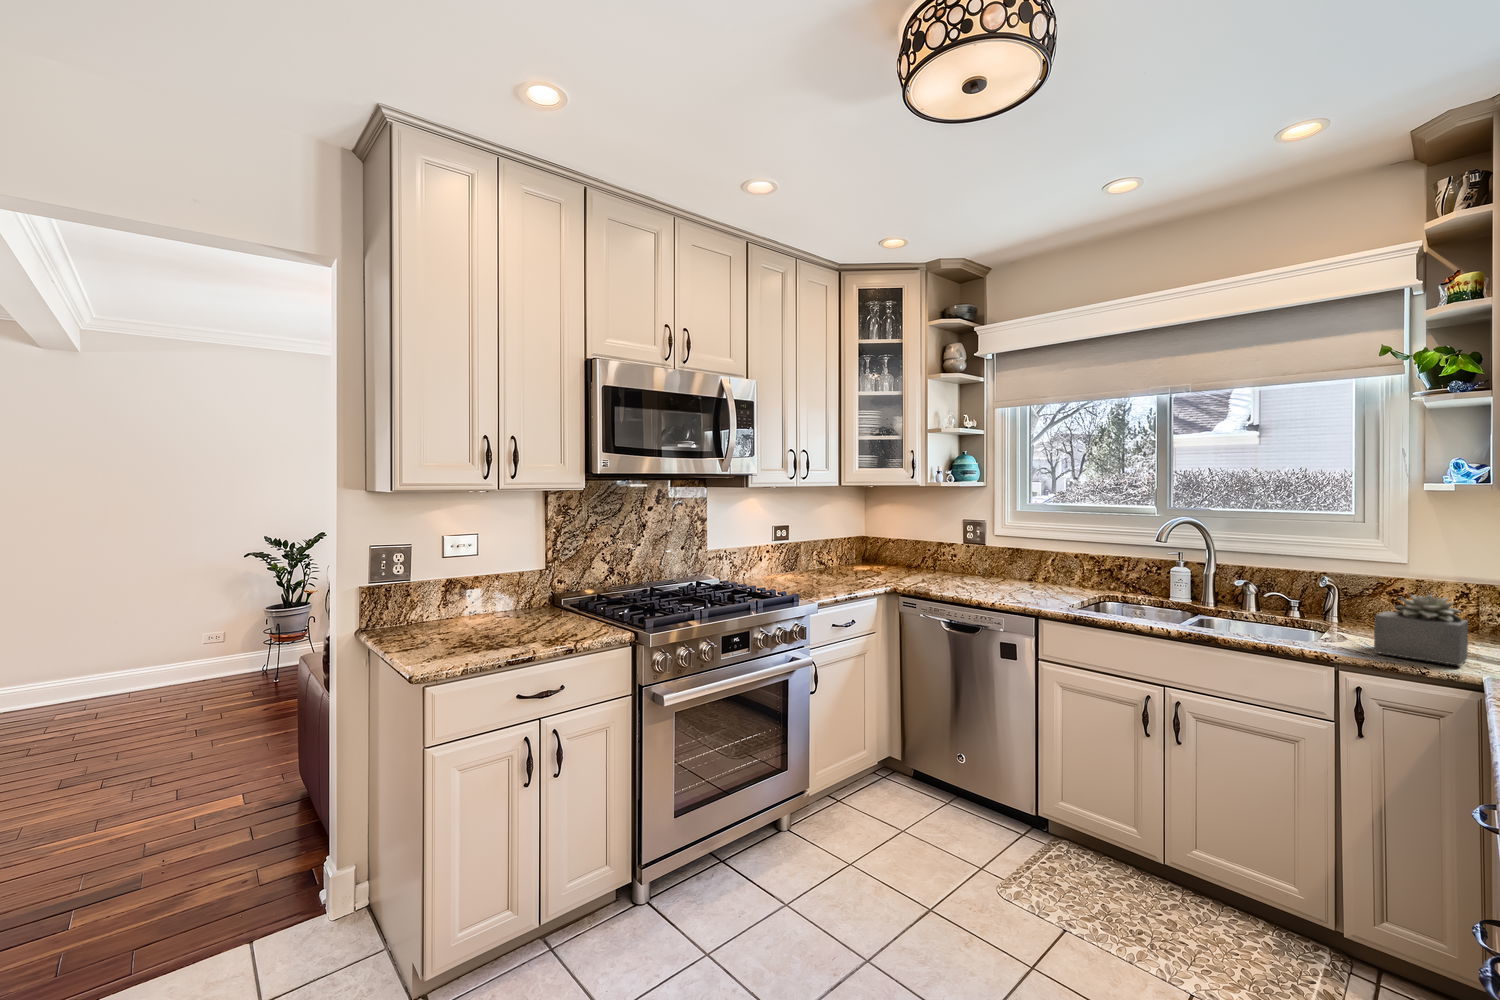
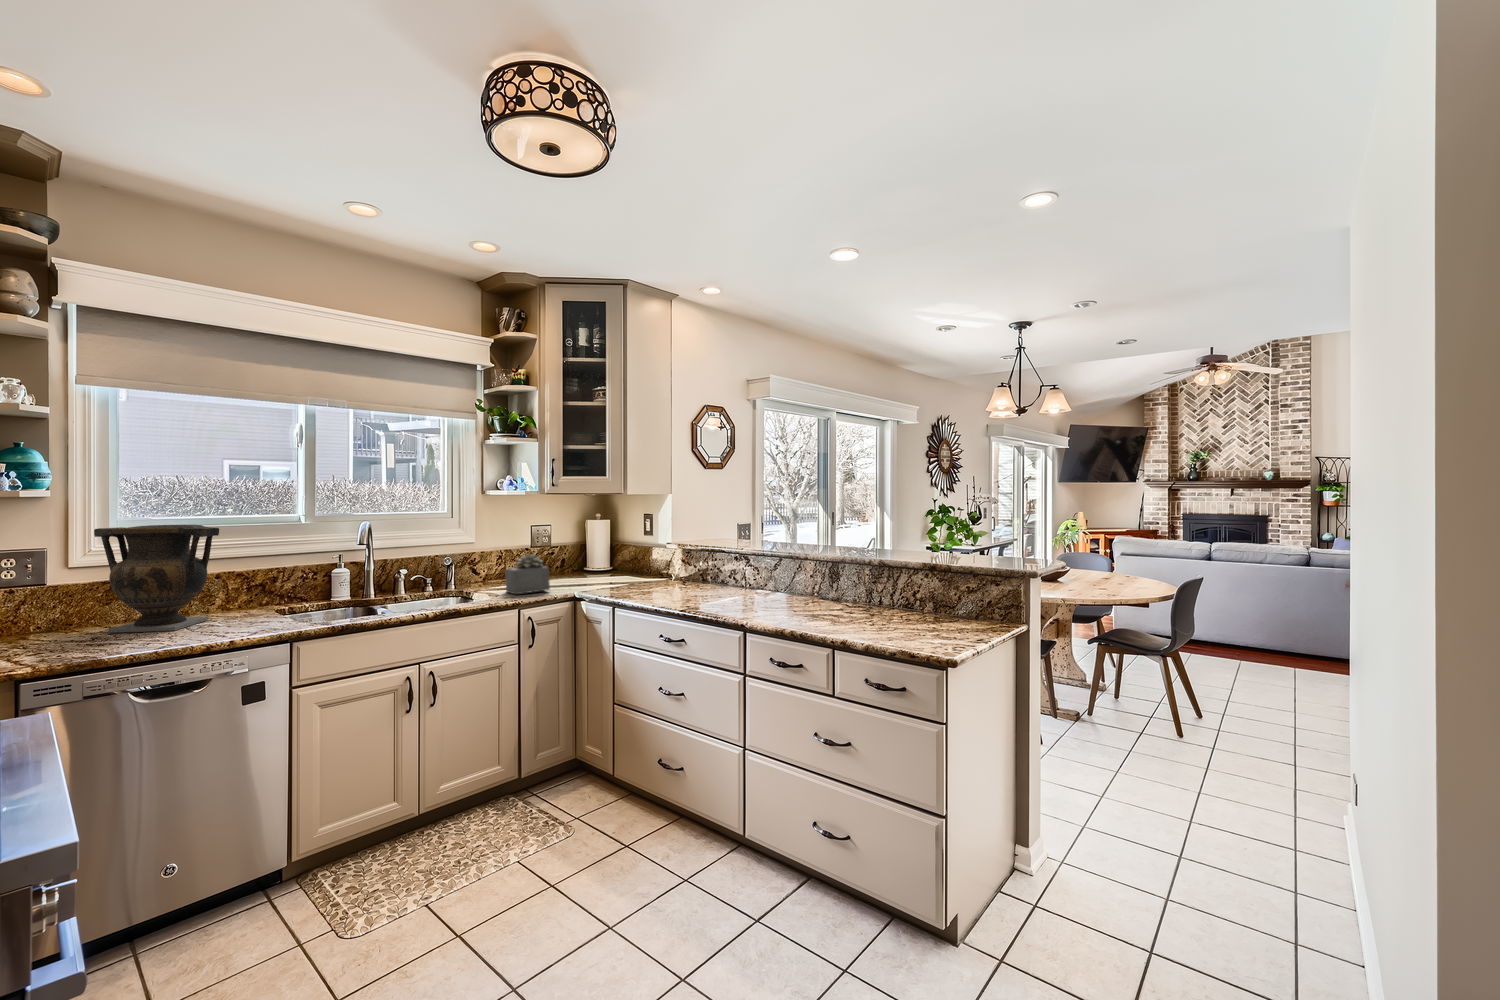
vase: none [987,511,1049,592] -> present [94,525,219,633]

